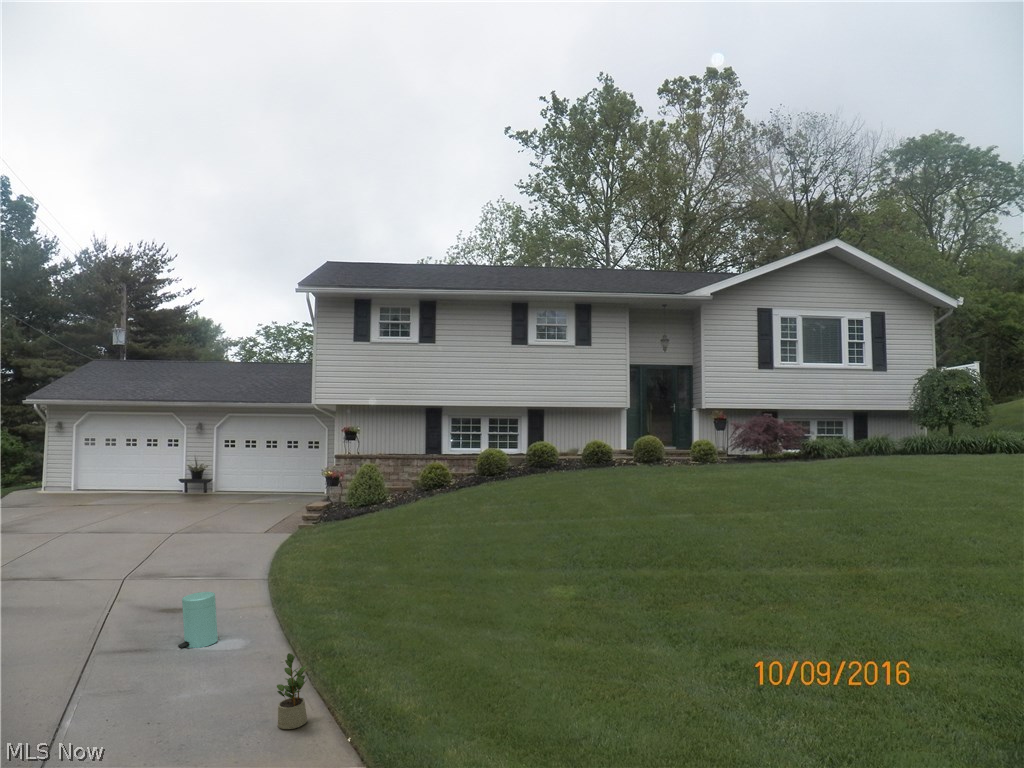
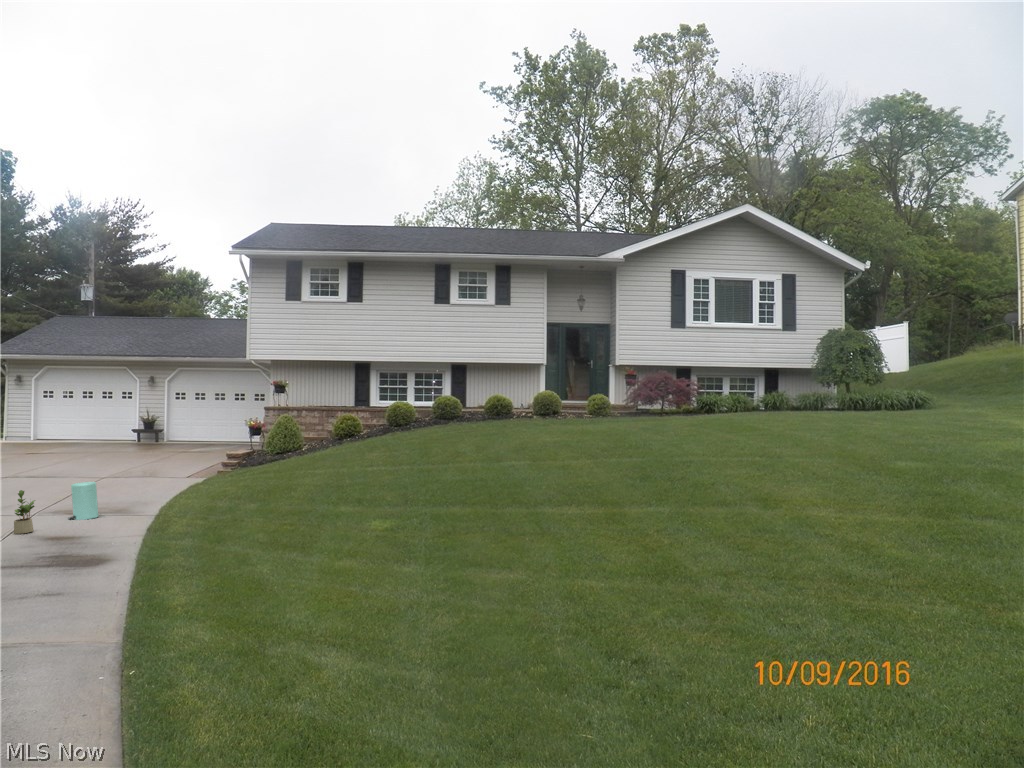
potted plant: present [277,653,307,729] -> present [14,490,35,534]

